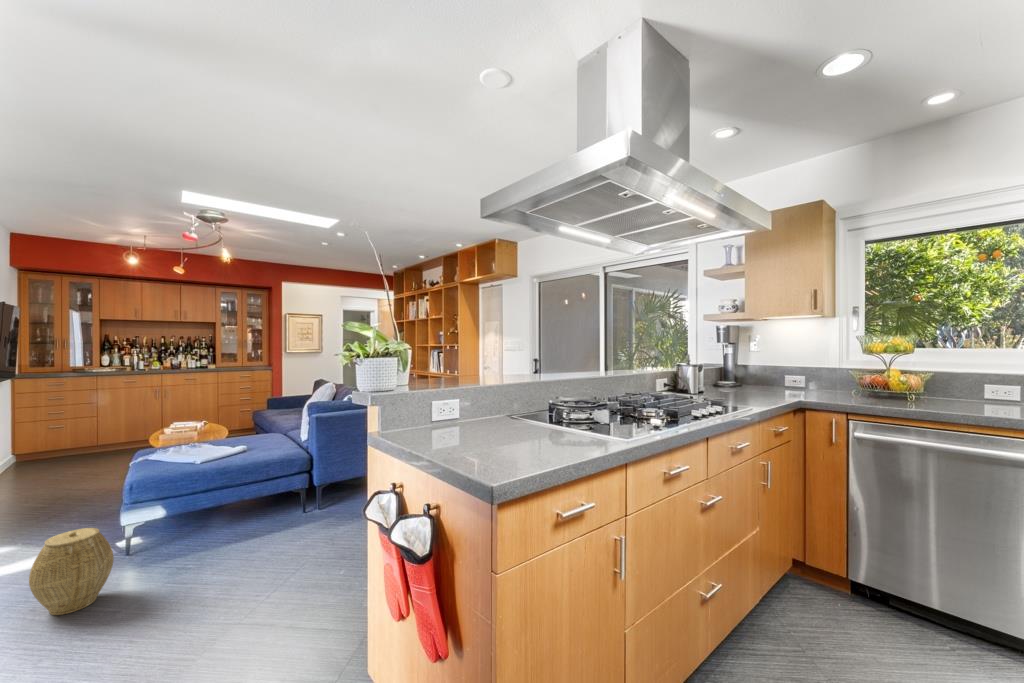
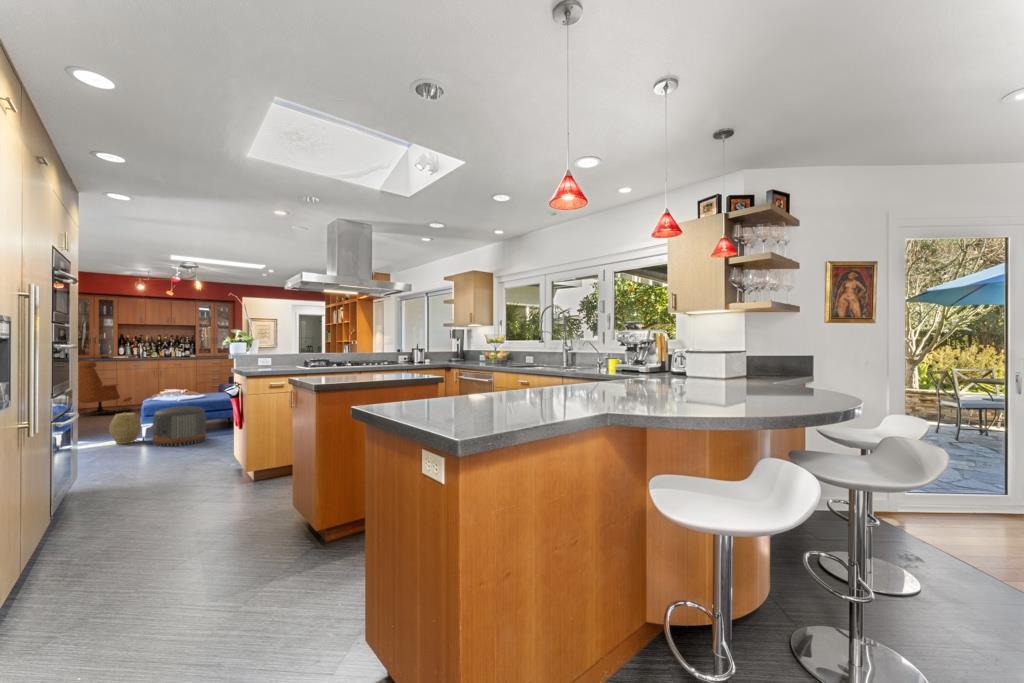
lounge chair: none [6,382,137,478] -> present [79,361,139,417]
pouf: none [139,506,265,633] -> present [153,406,206,446]

